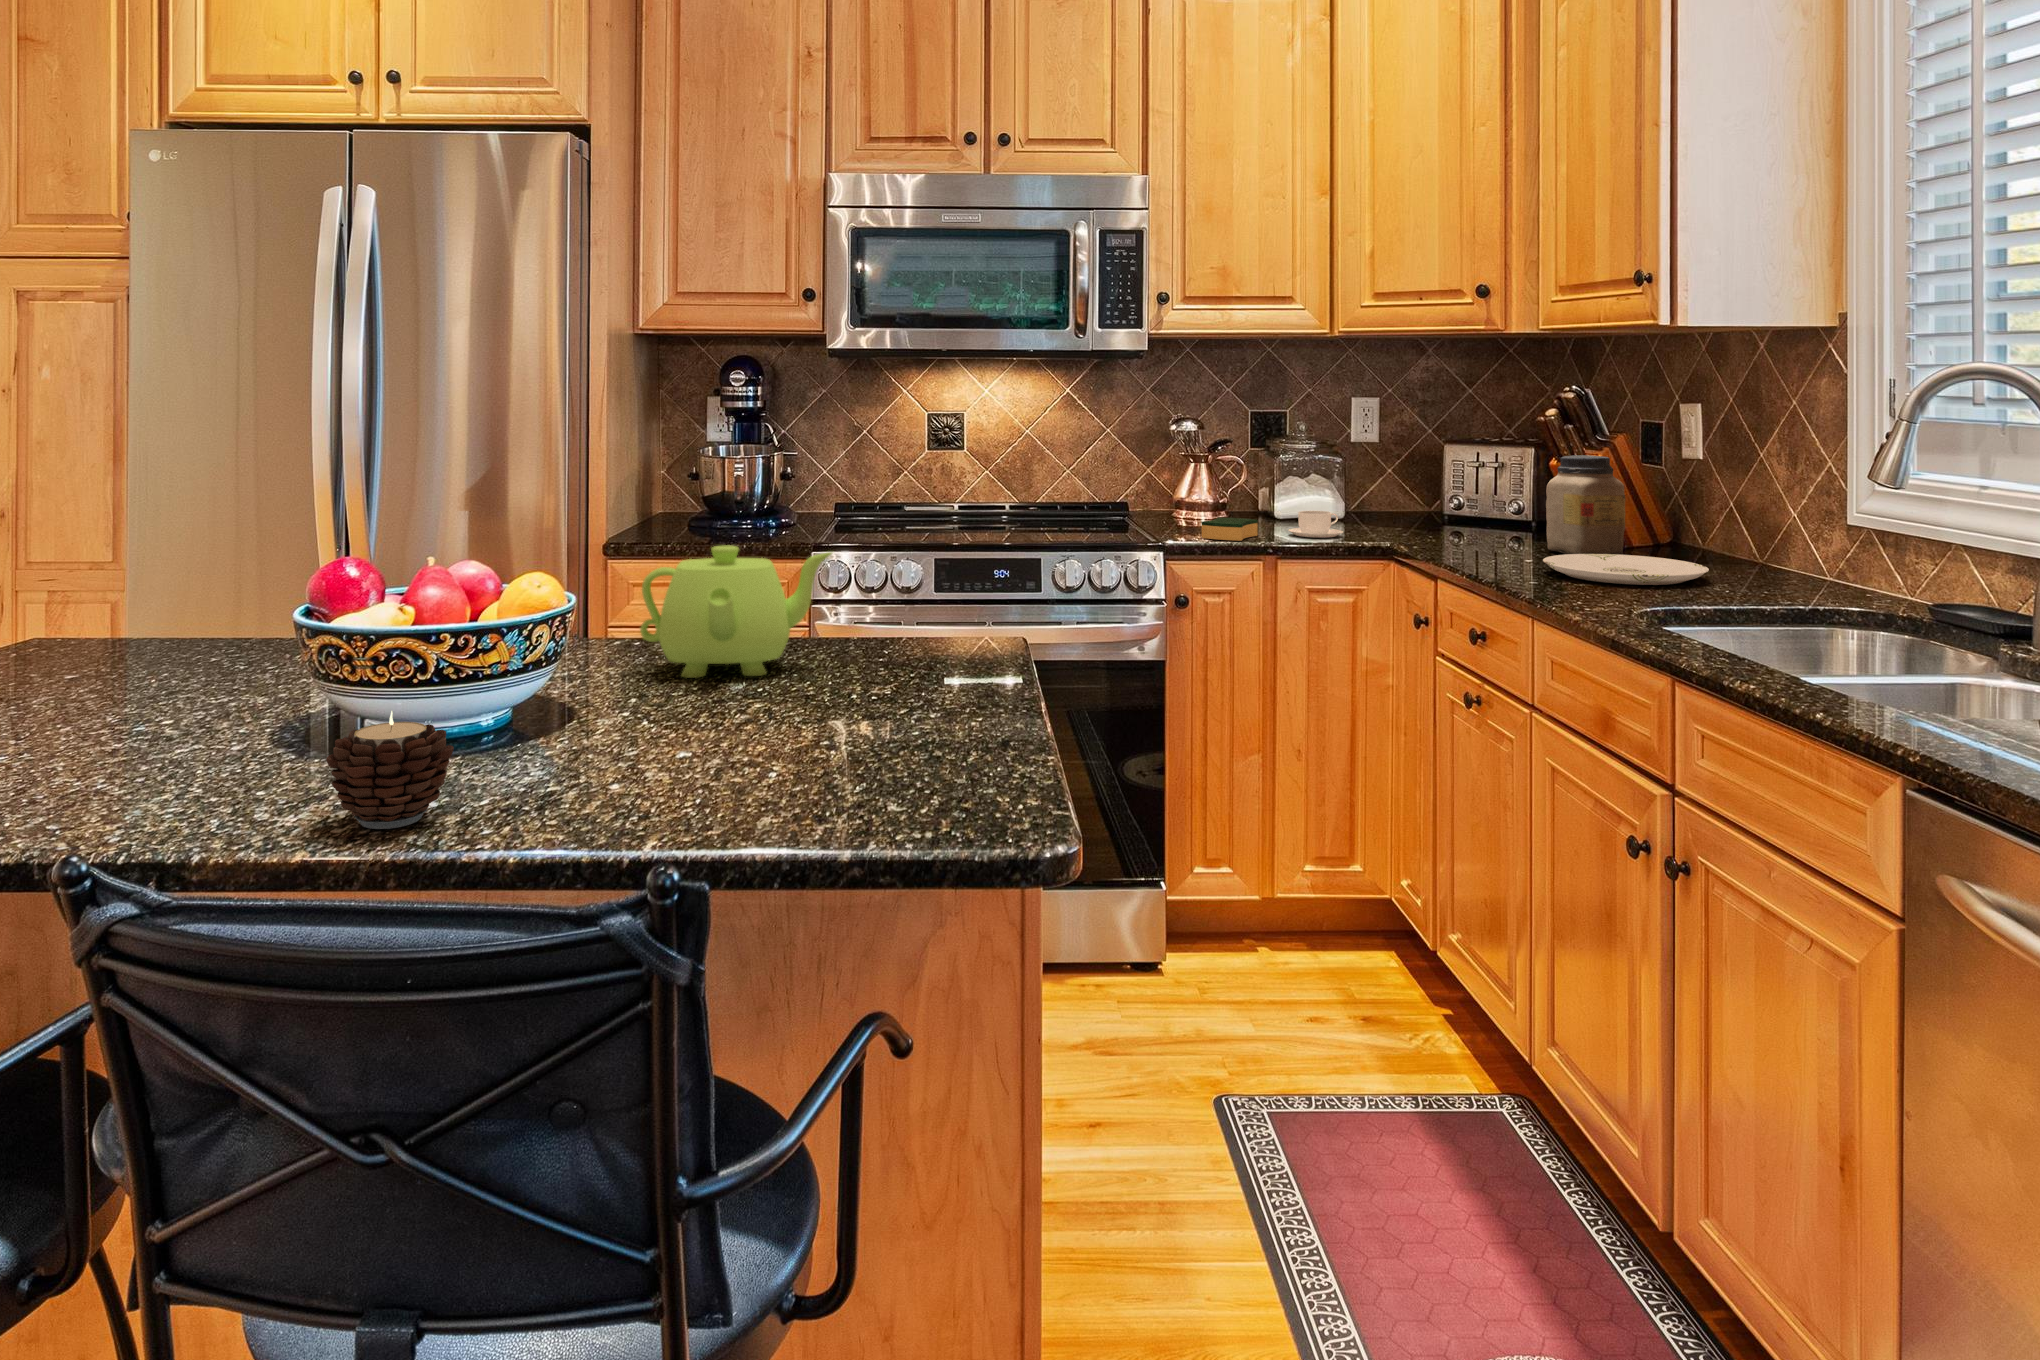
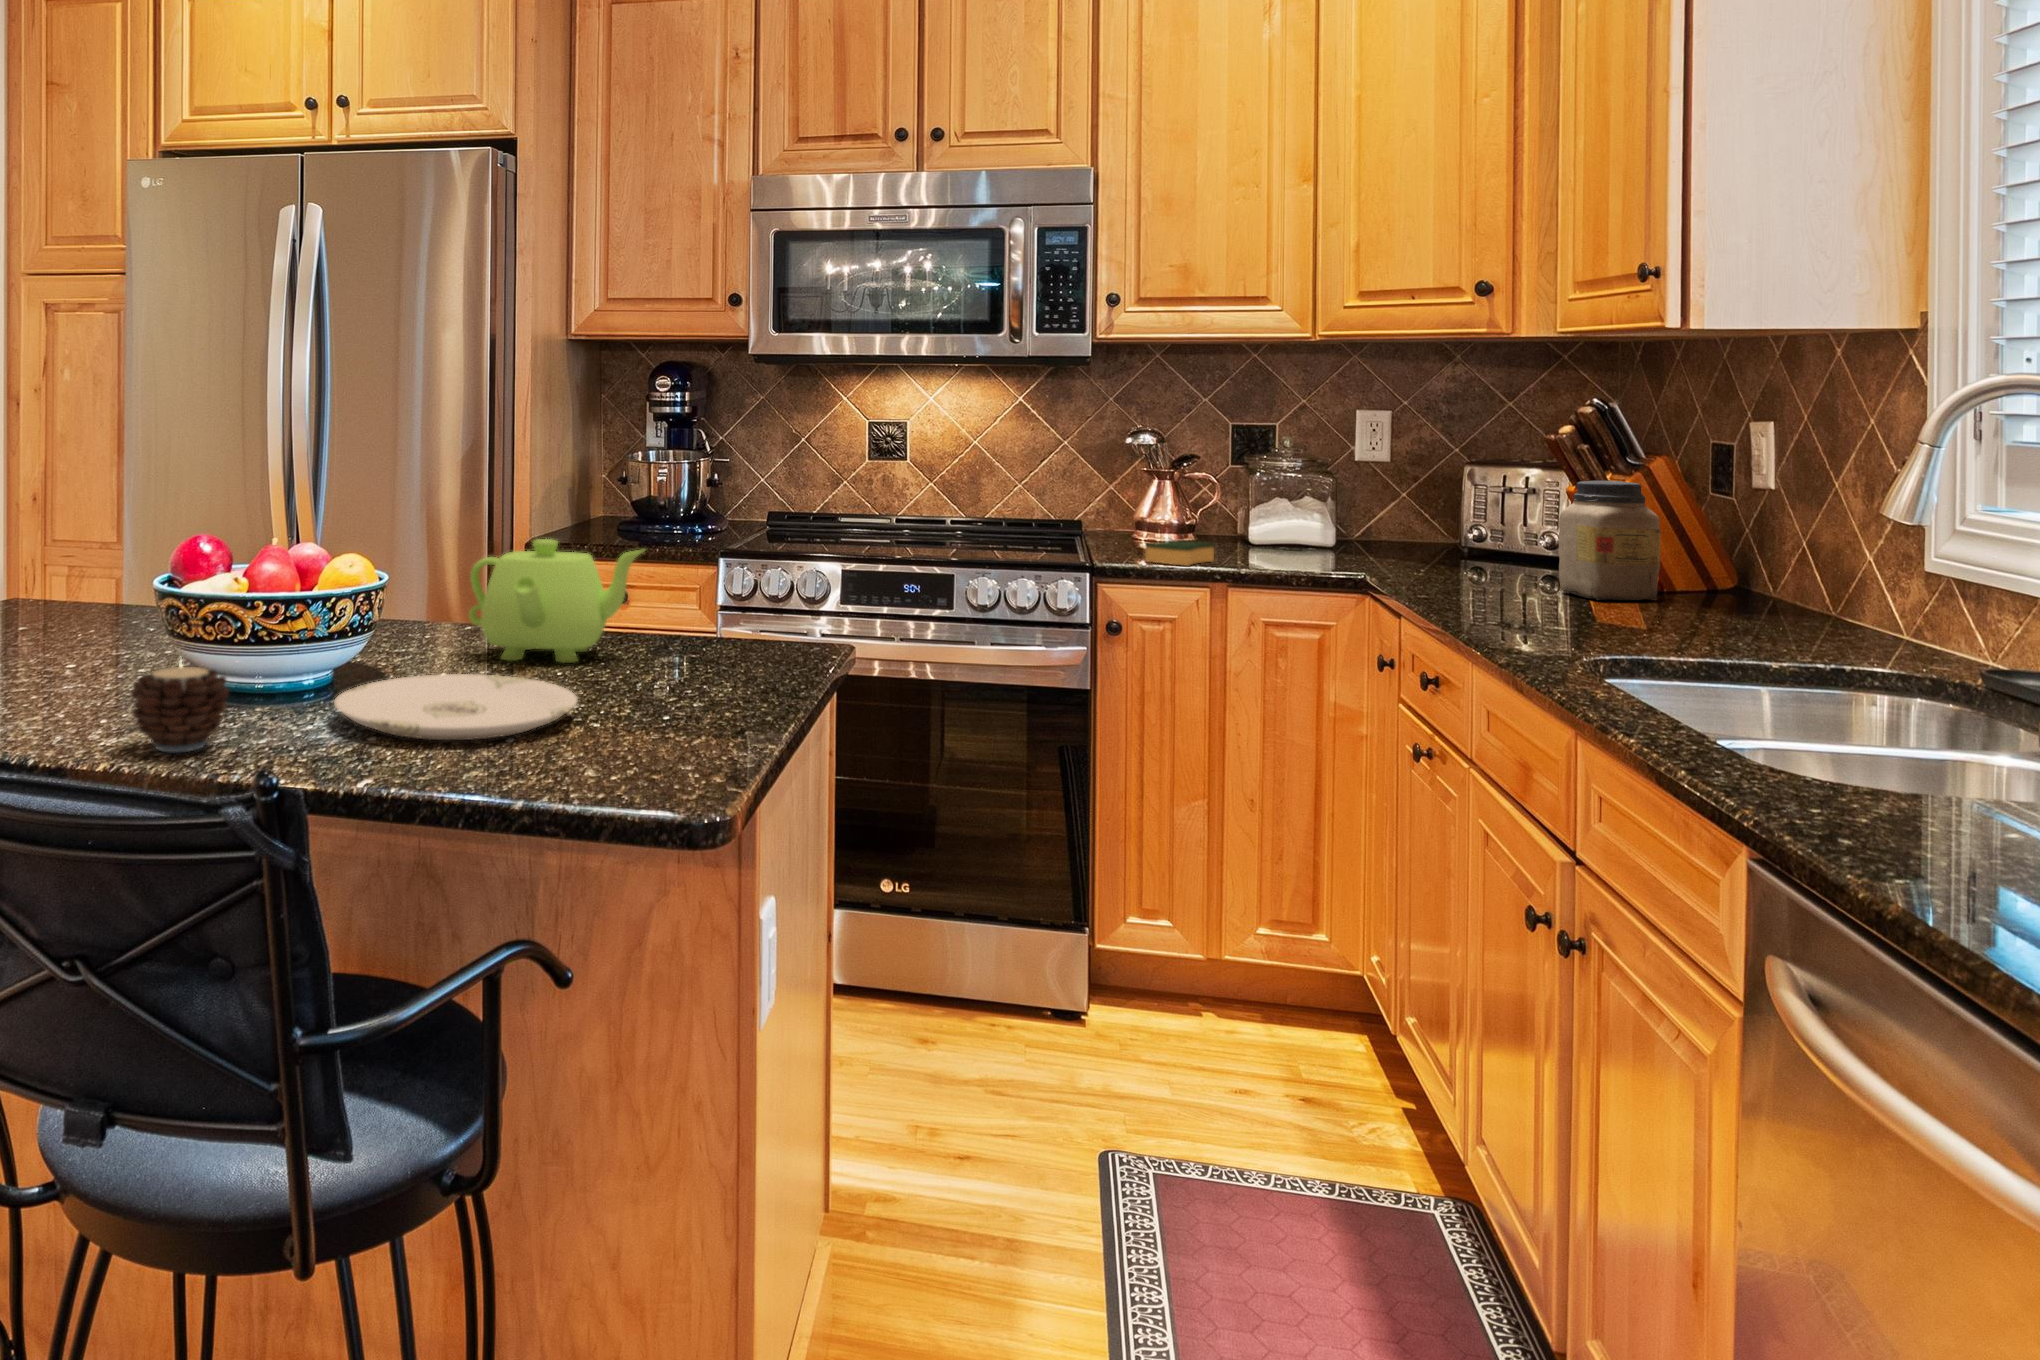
coffee cup: present [1288,511,1343,538] -> none [1252,536,1318,567]
plate: present [1543,554,1709,585] -> present [334,674,577,740]

